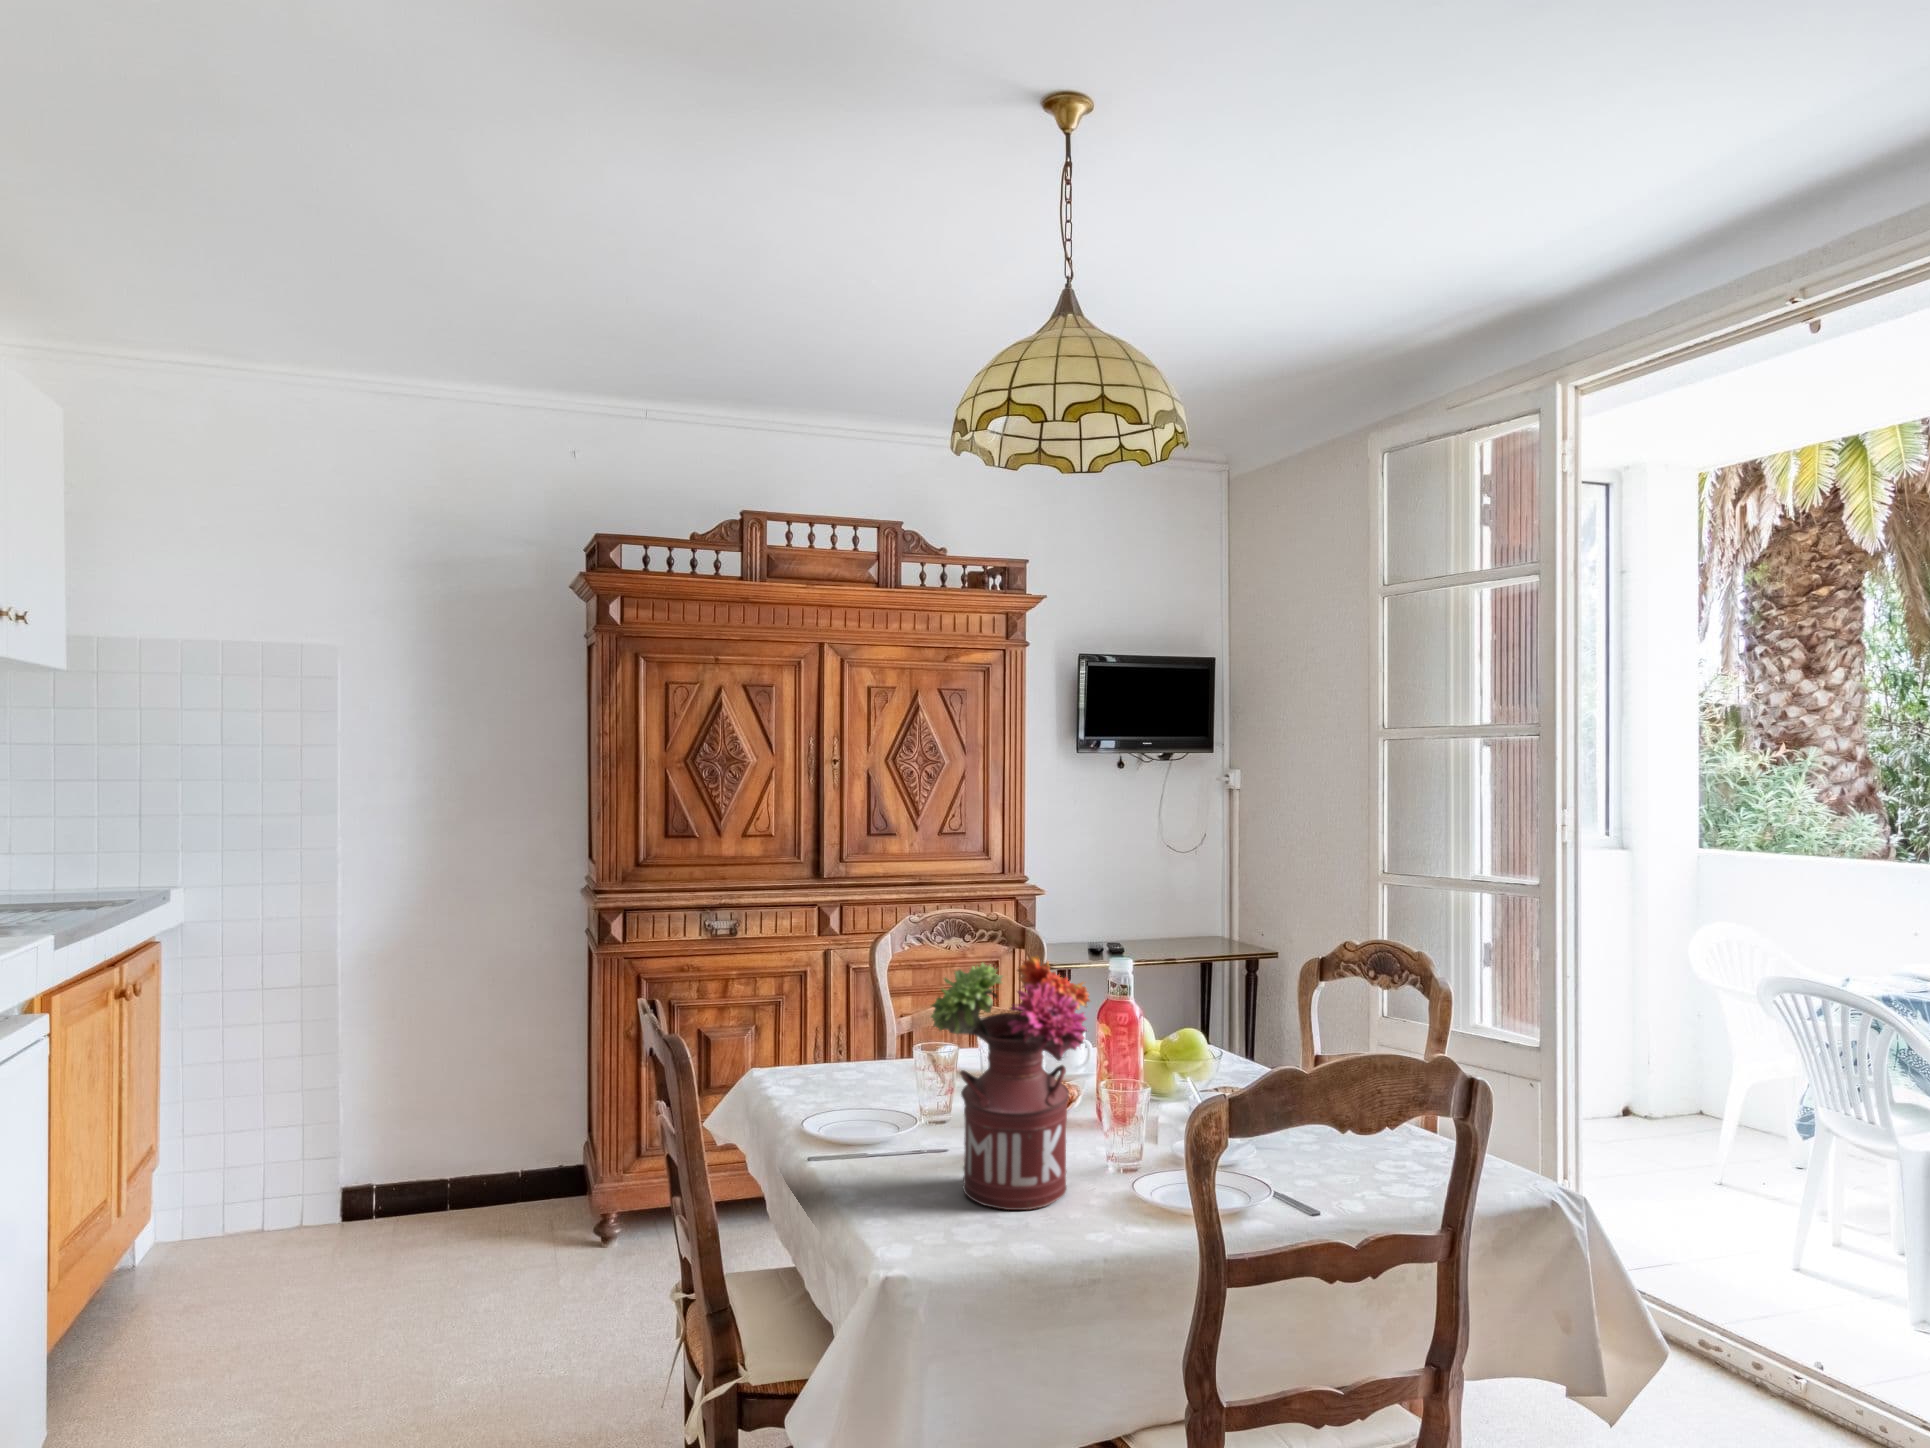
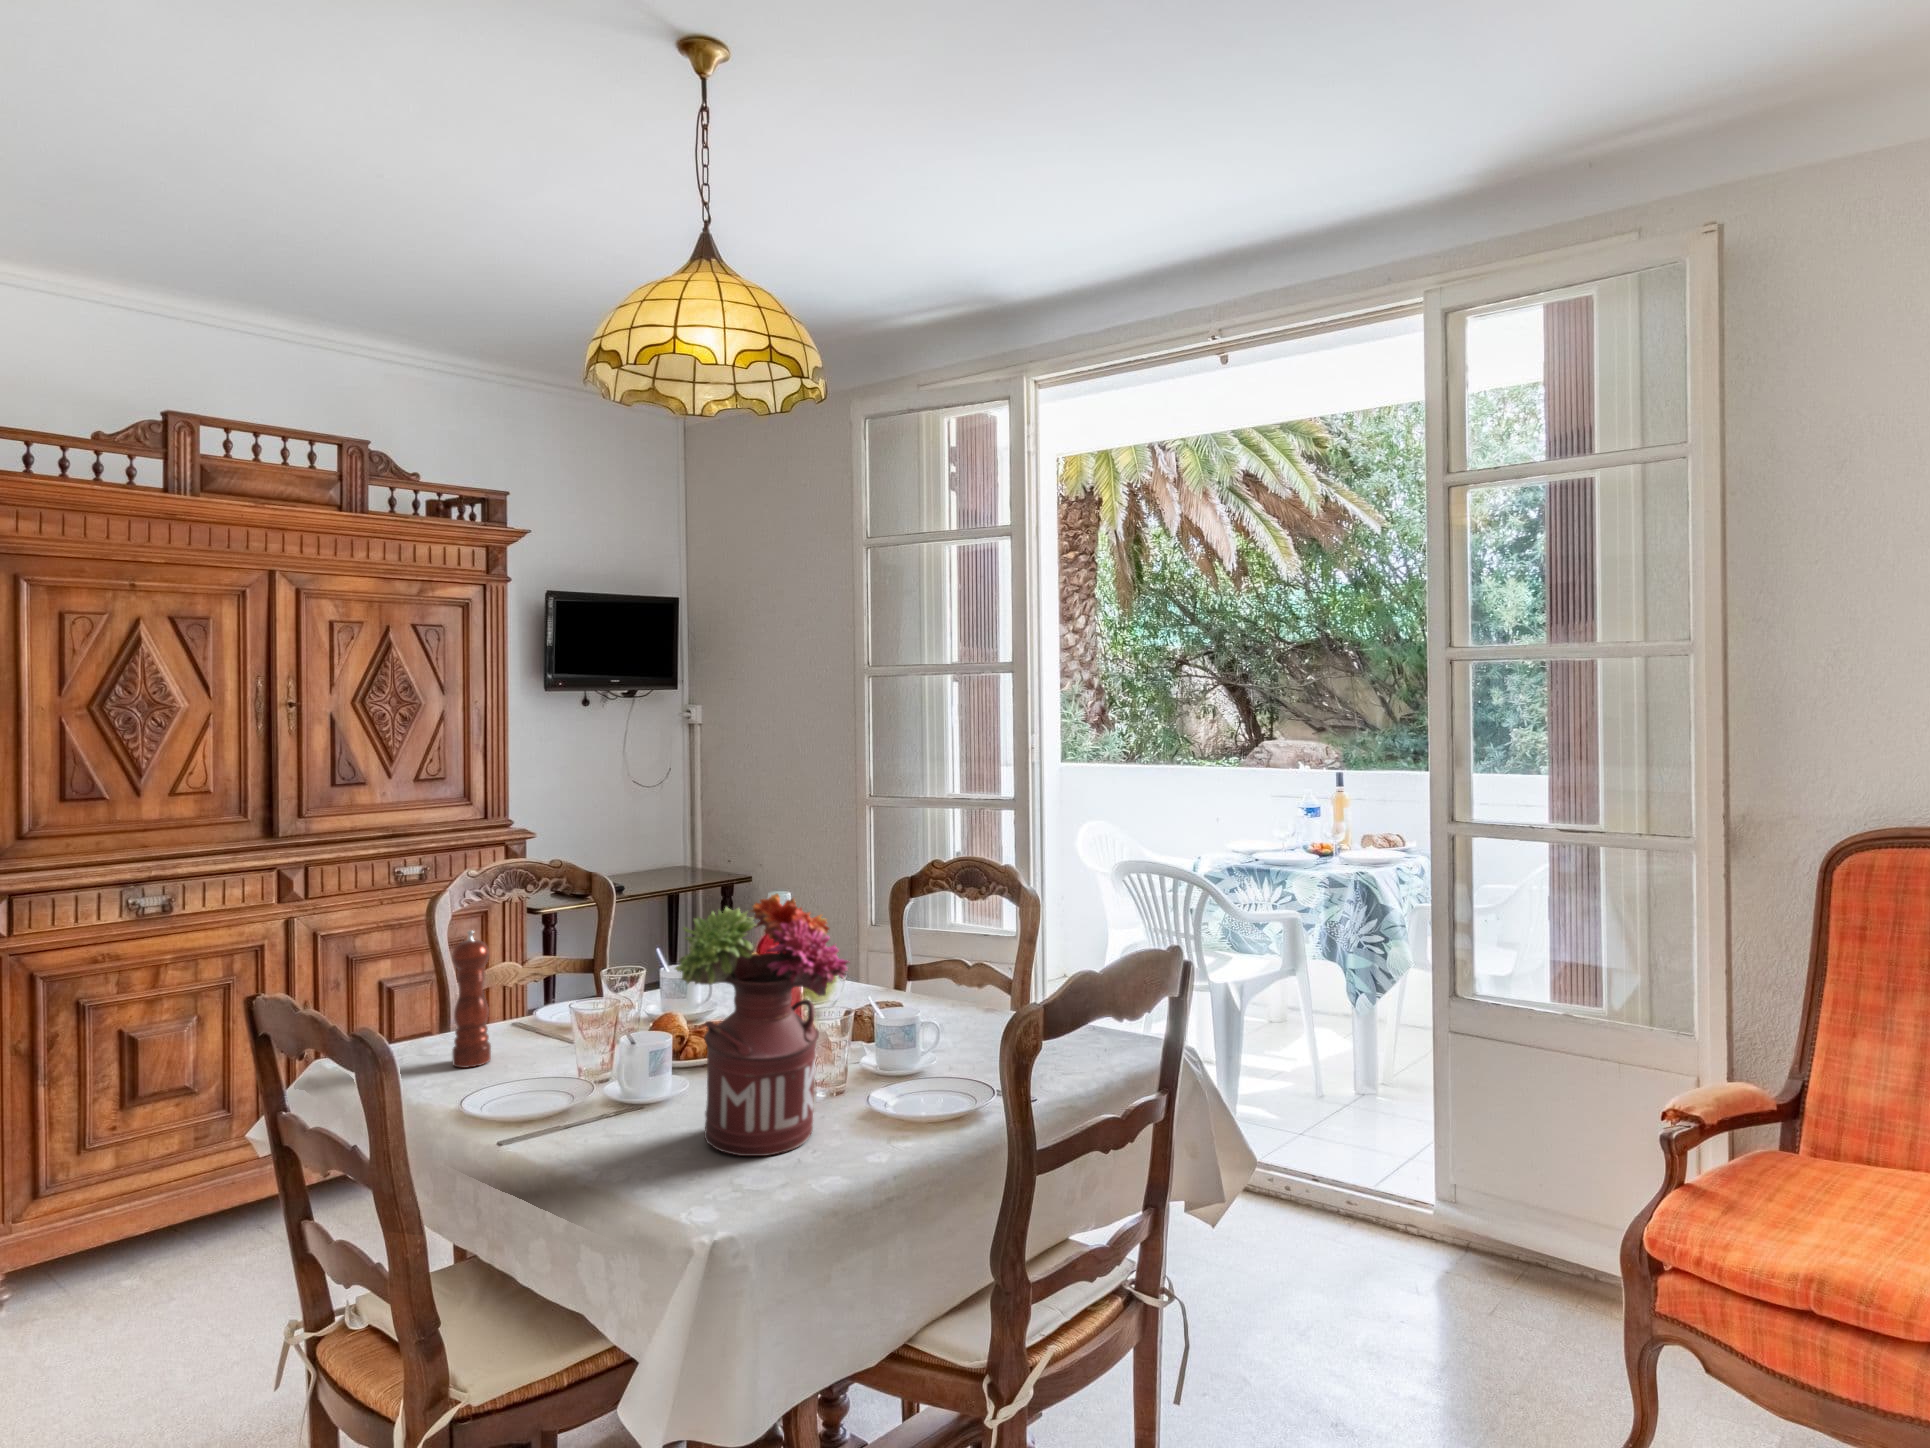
pepper mill: none [839,969,871,1093] -> present [452,931,491,1068]

